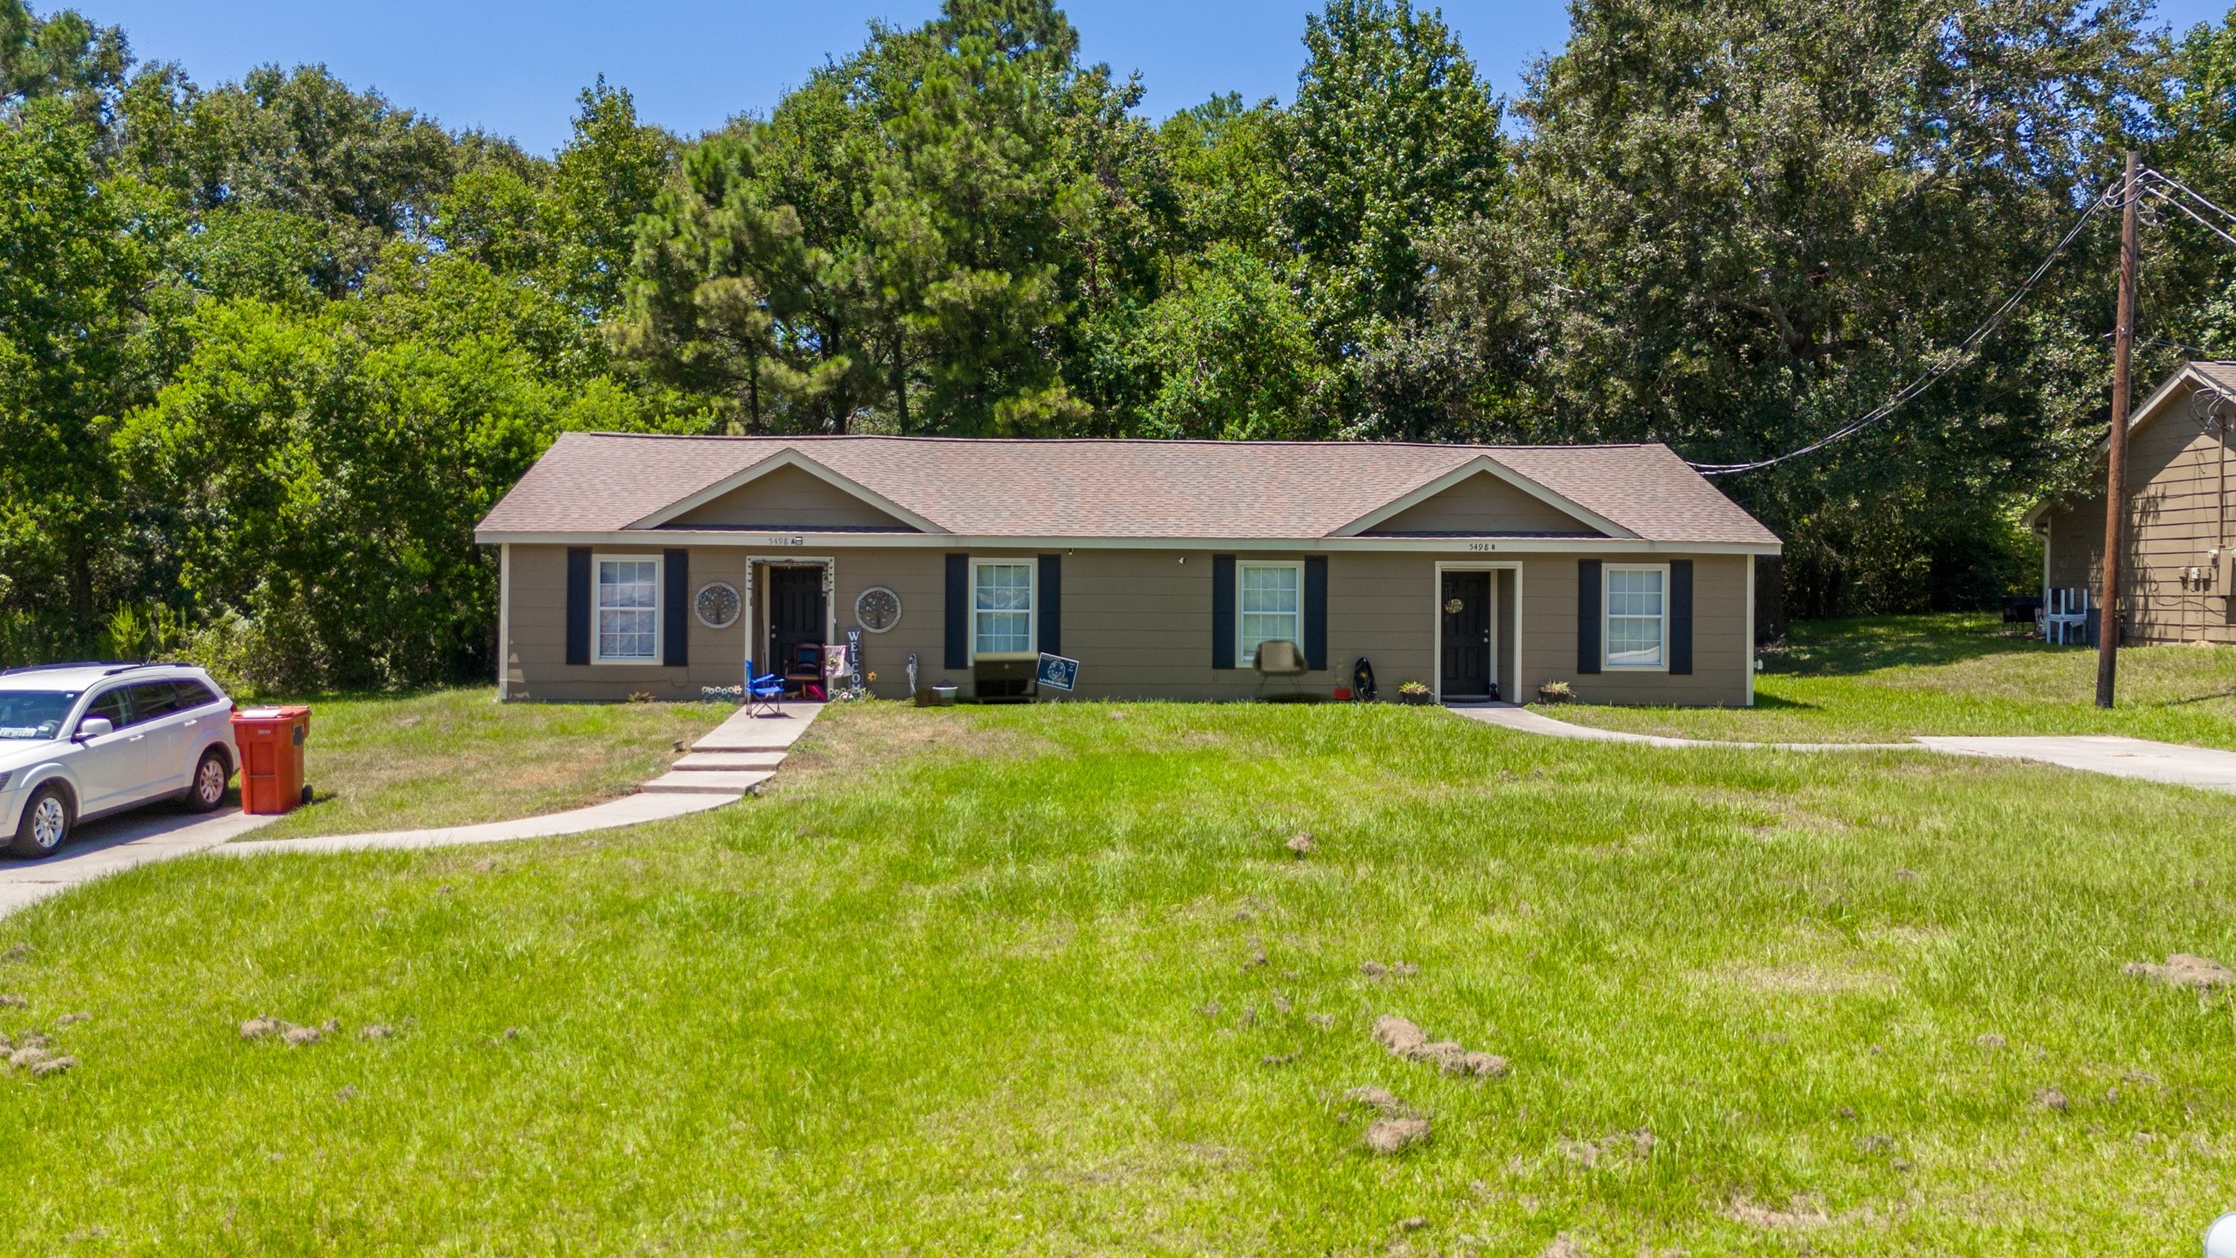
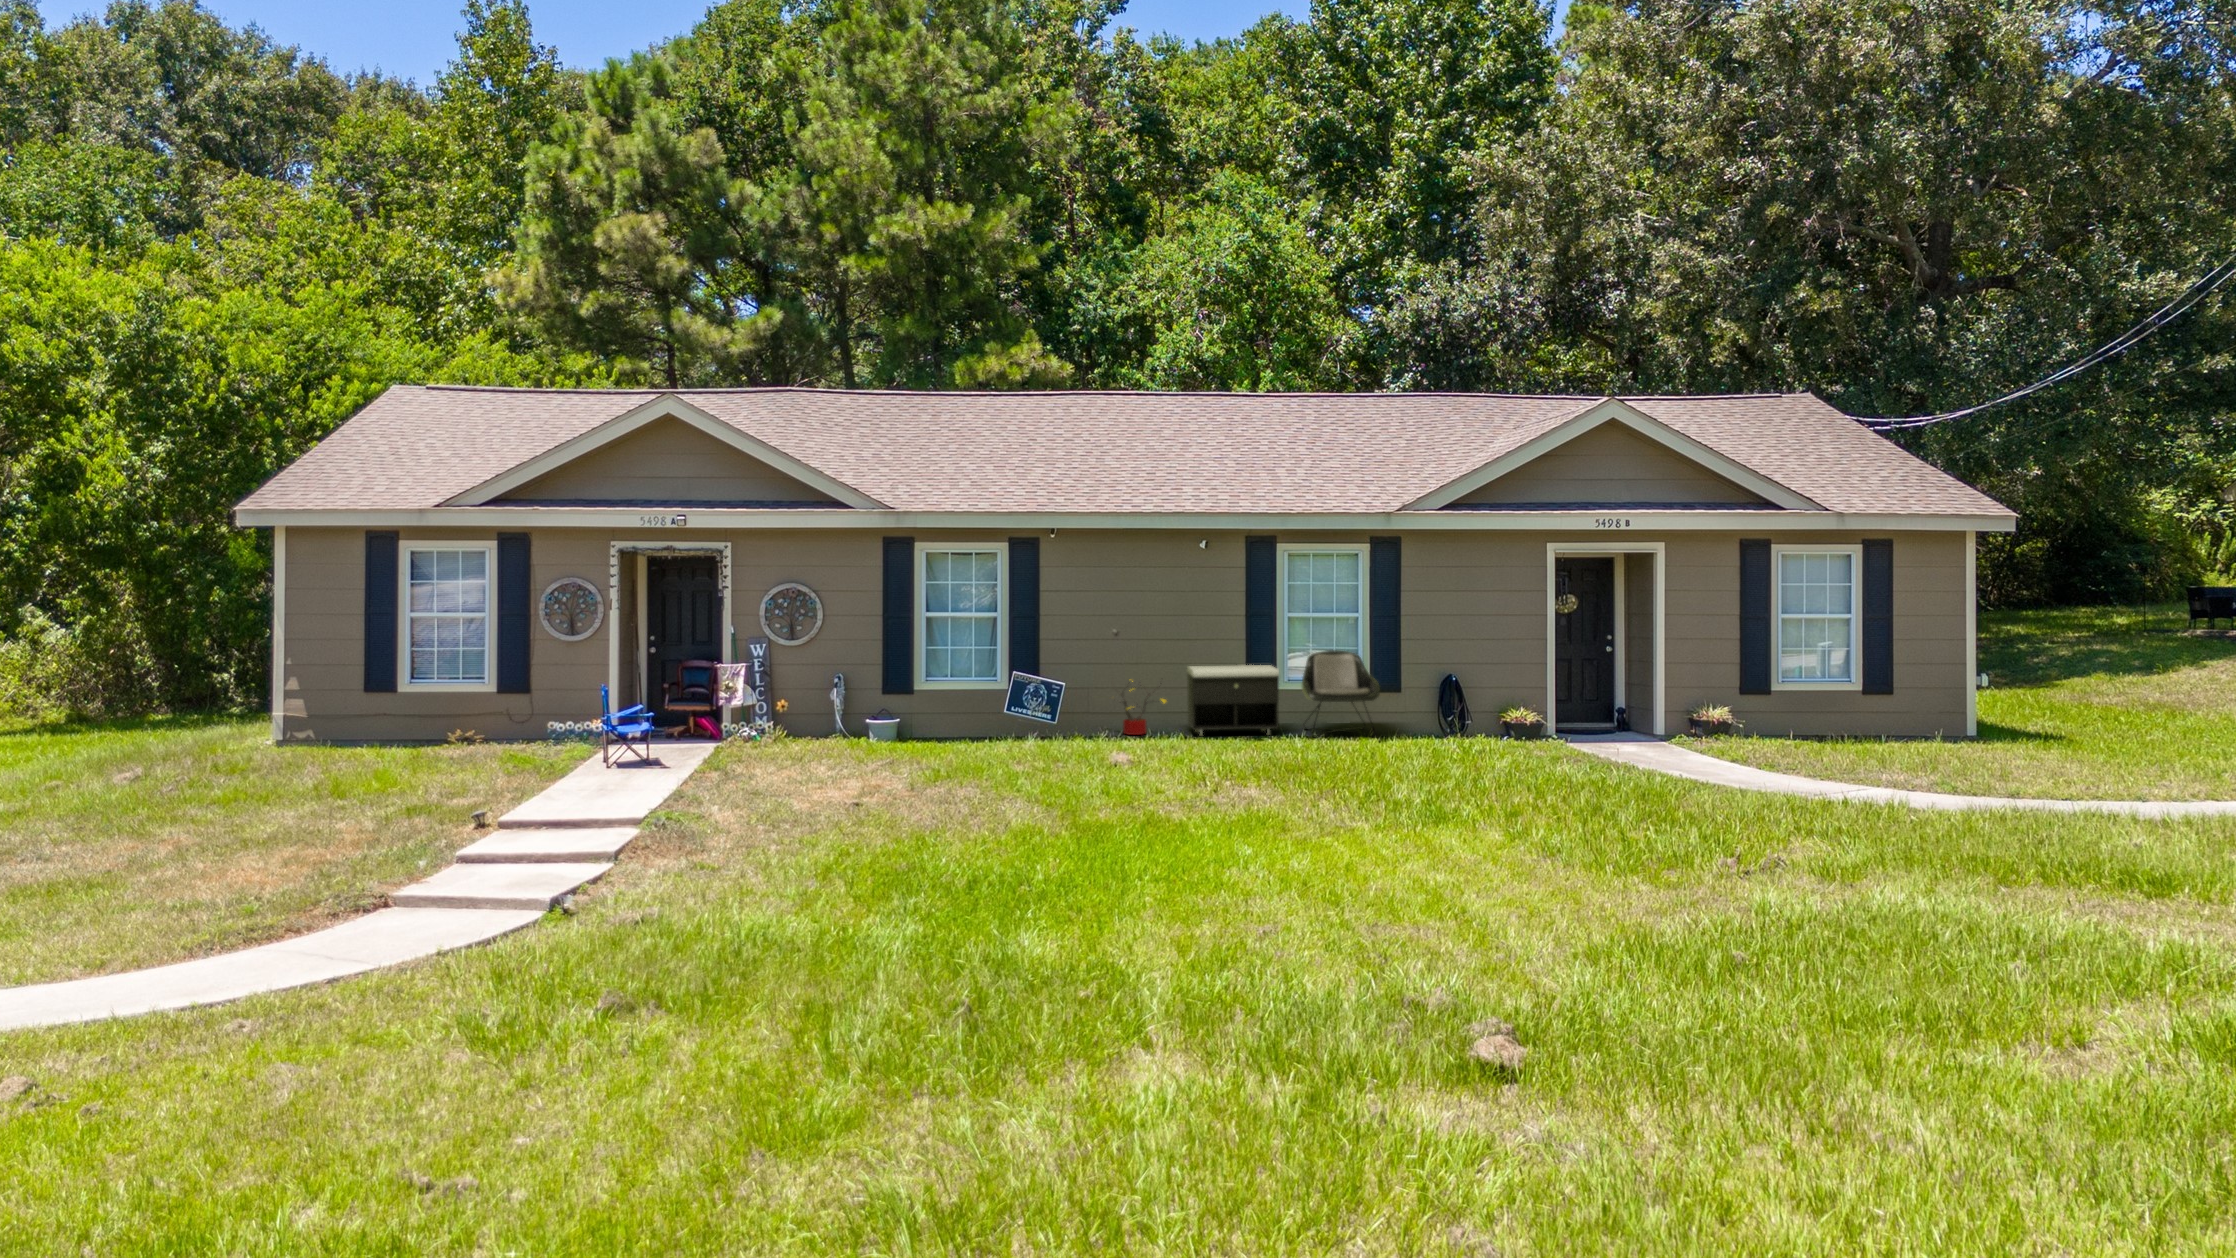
storage bench: present [973,651,1039,703] -> present [1187,665,1279,736]
decorative plant: present [1331,667,1365,700] -> present [1121,683,1166,735]
woven basket: present [914,688,954,707] -> none [842,718,897,747]

